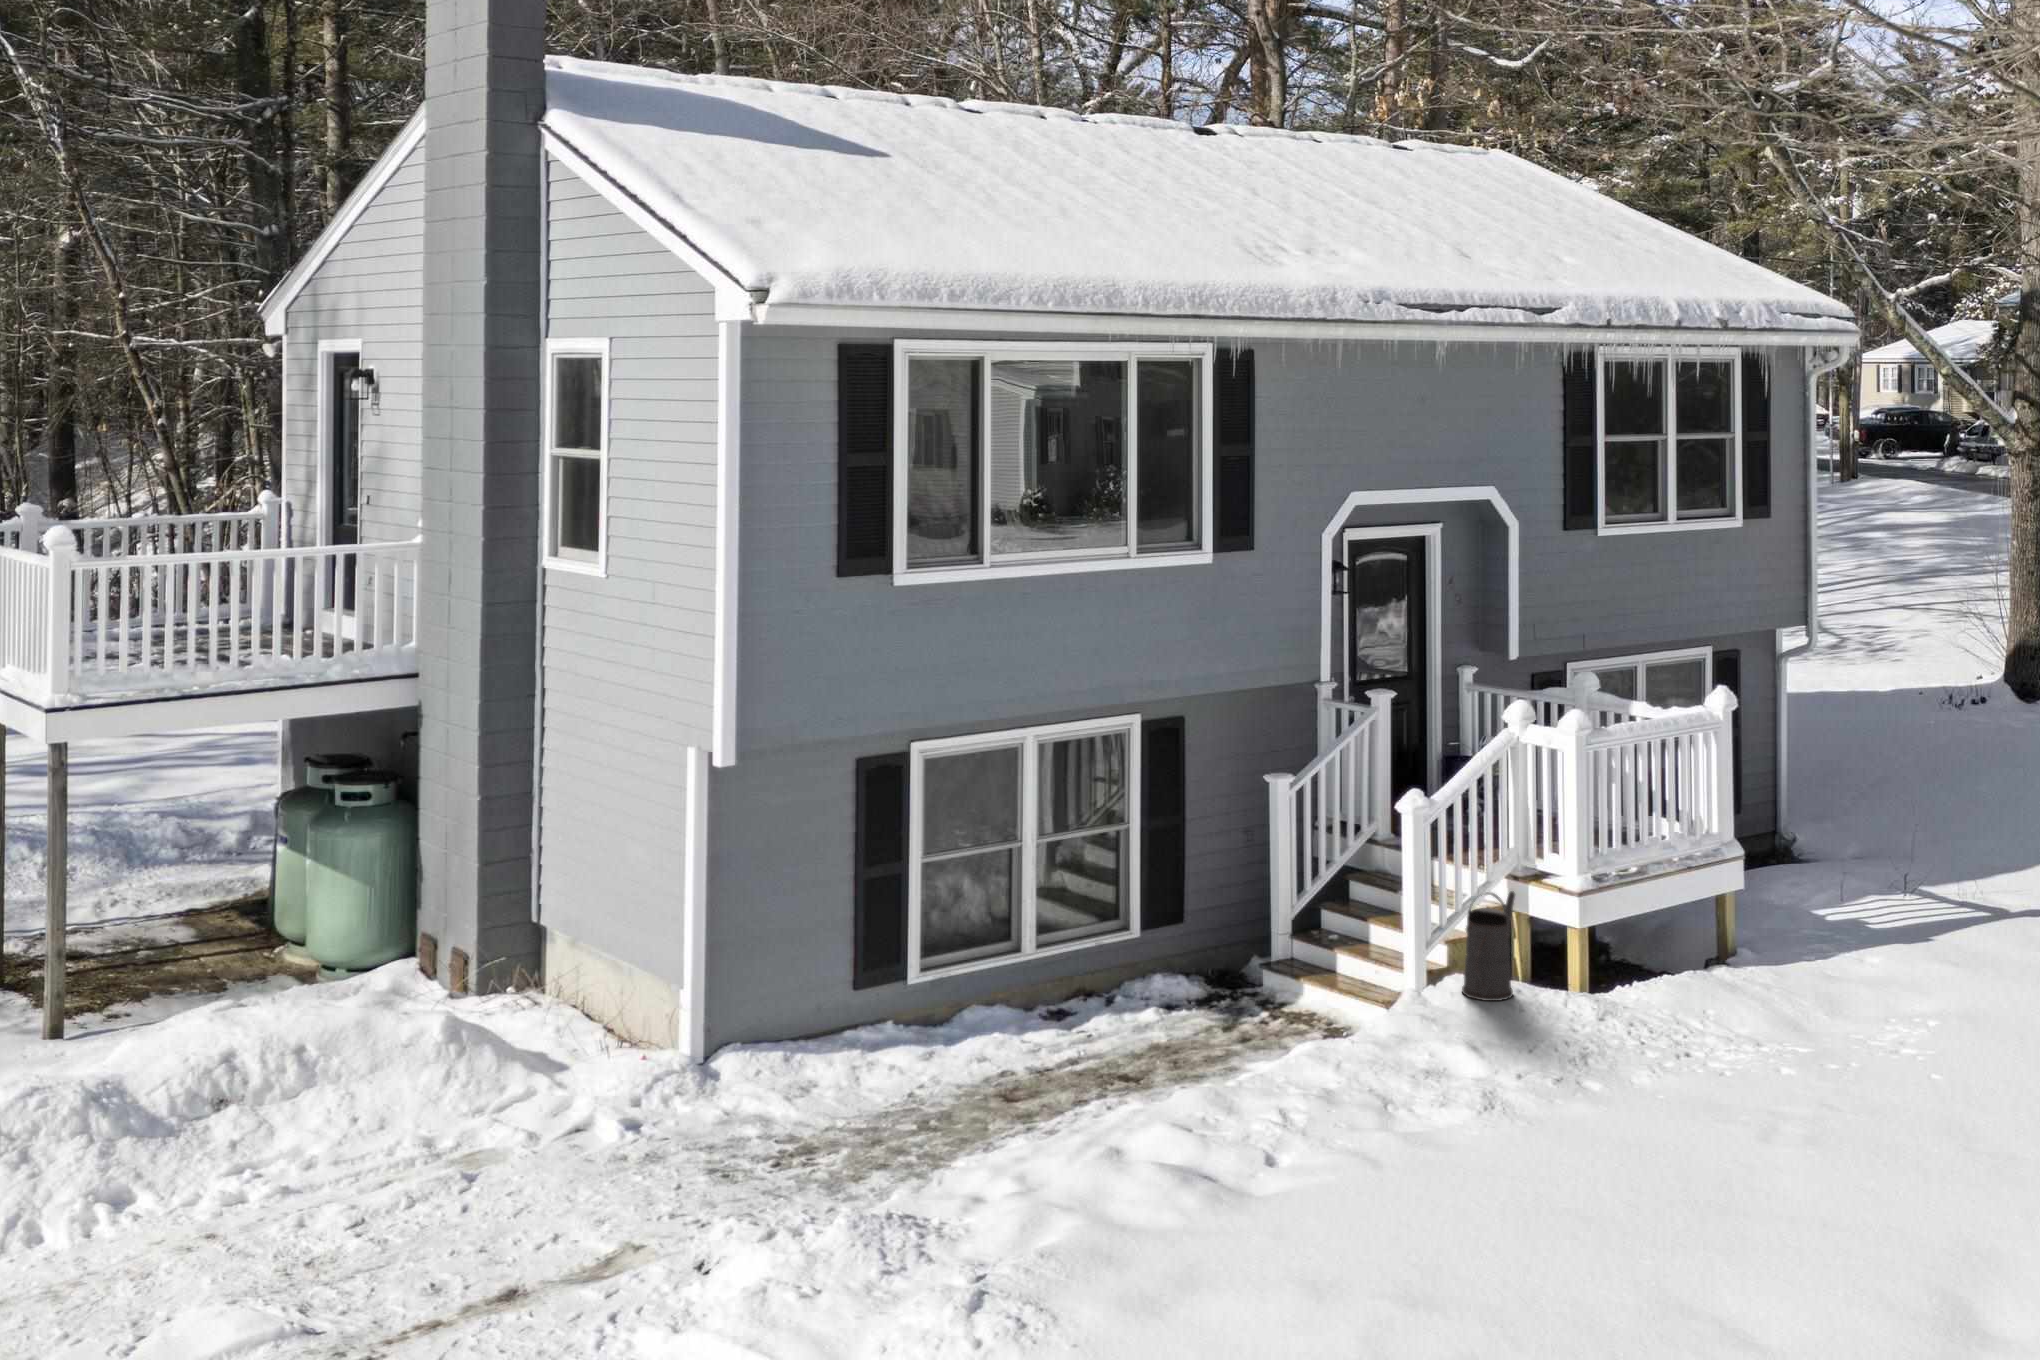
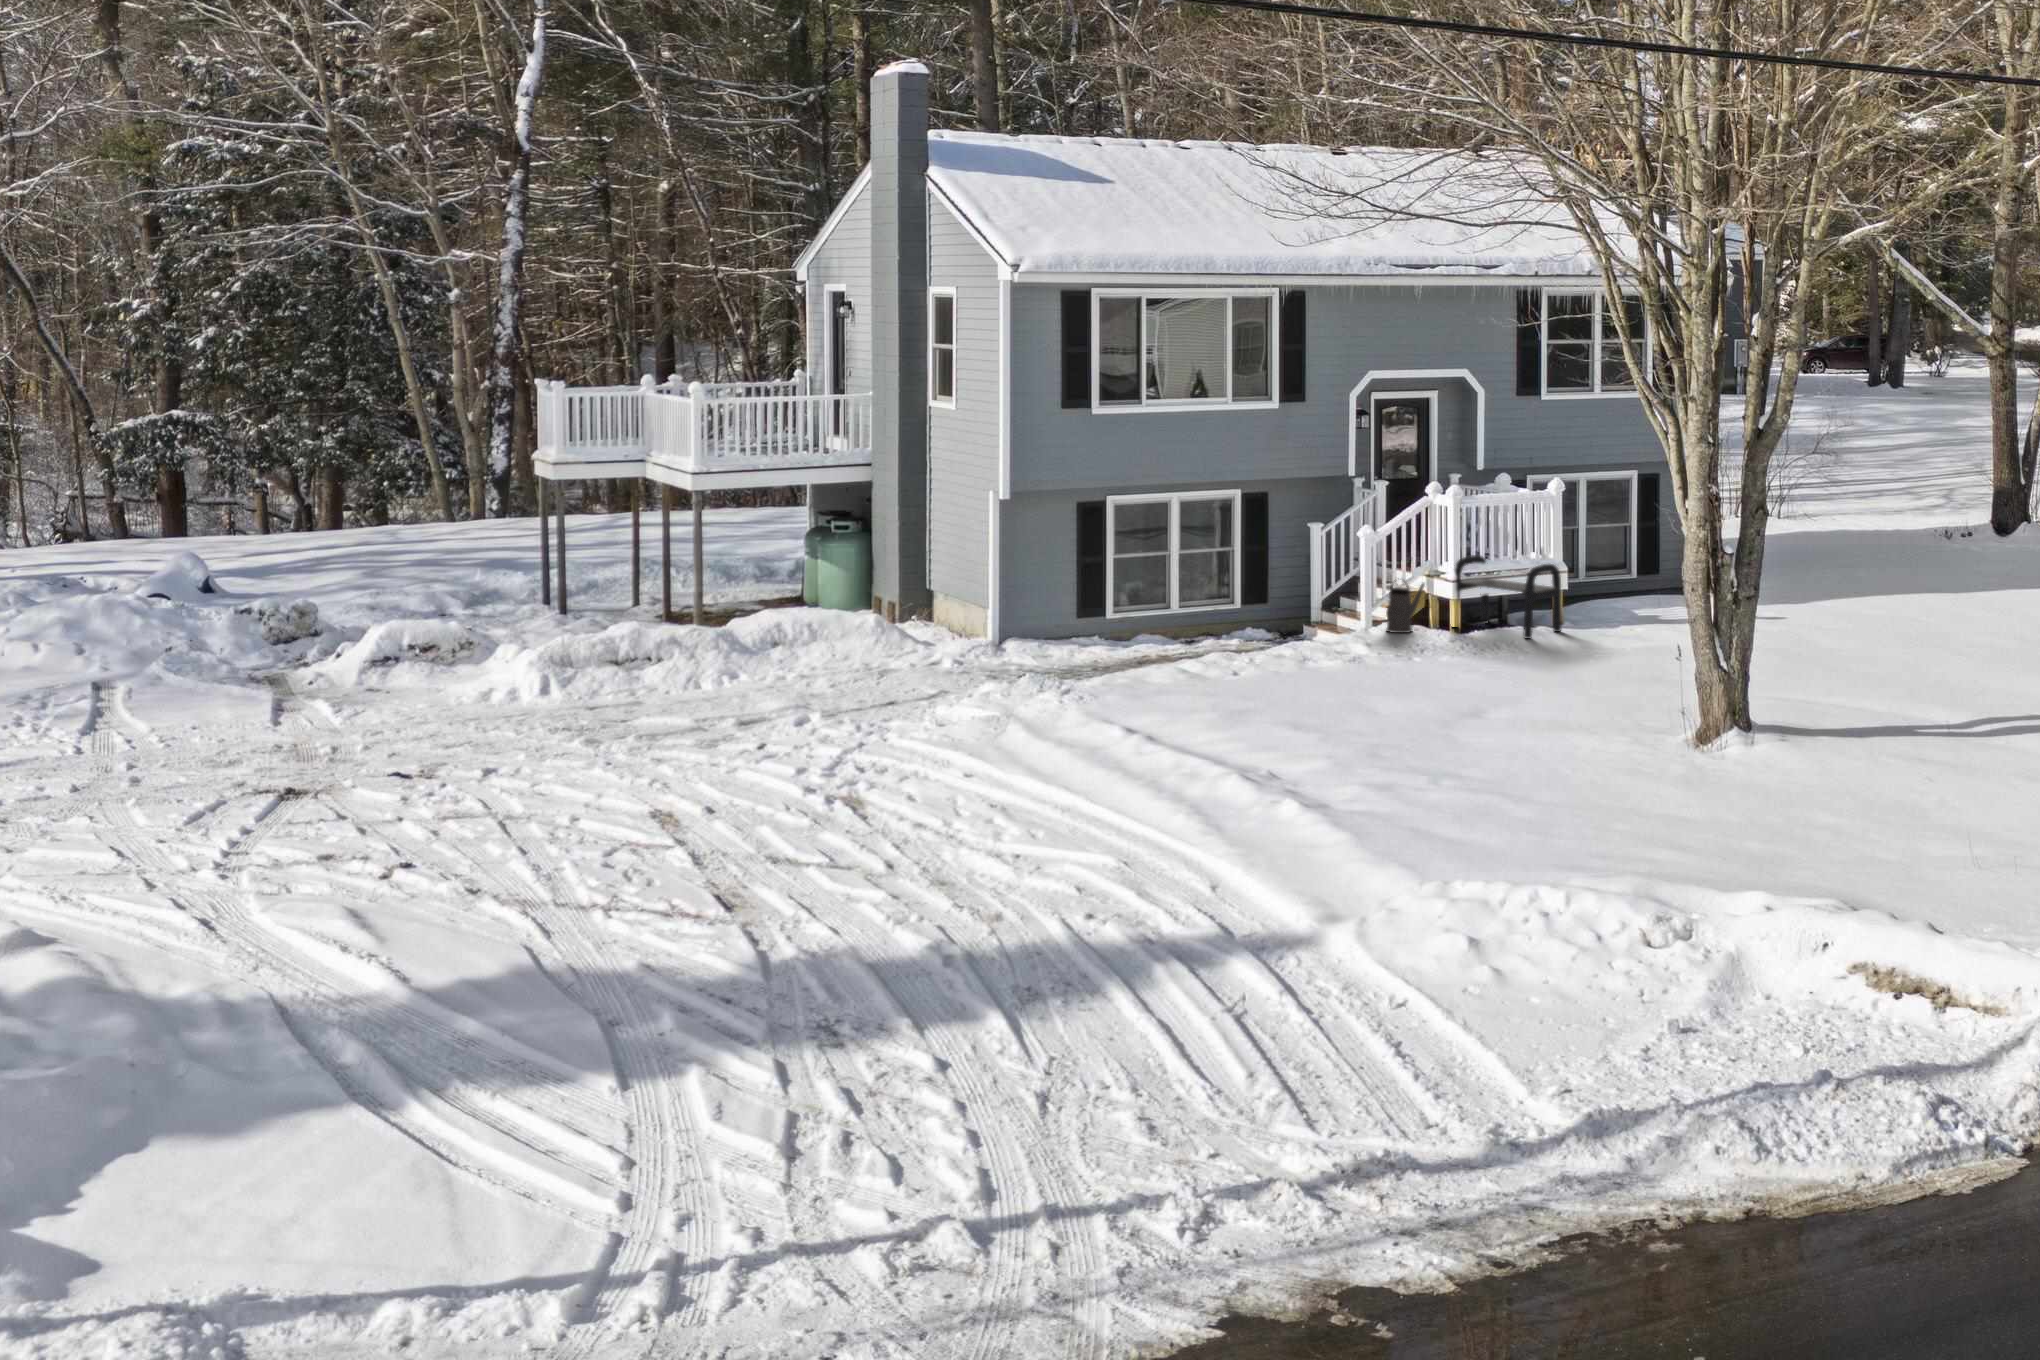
bench: none [1565,833,1769,1004] -> present [1455,555,1561,639]

